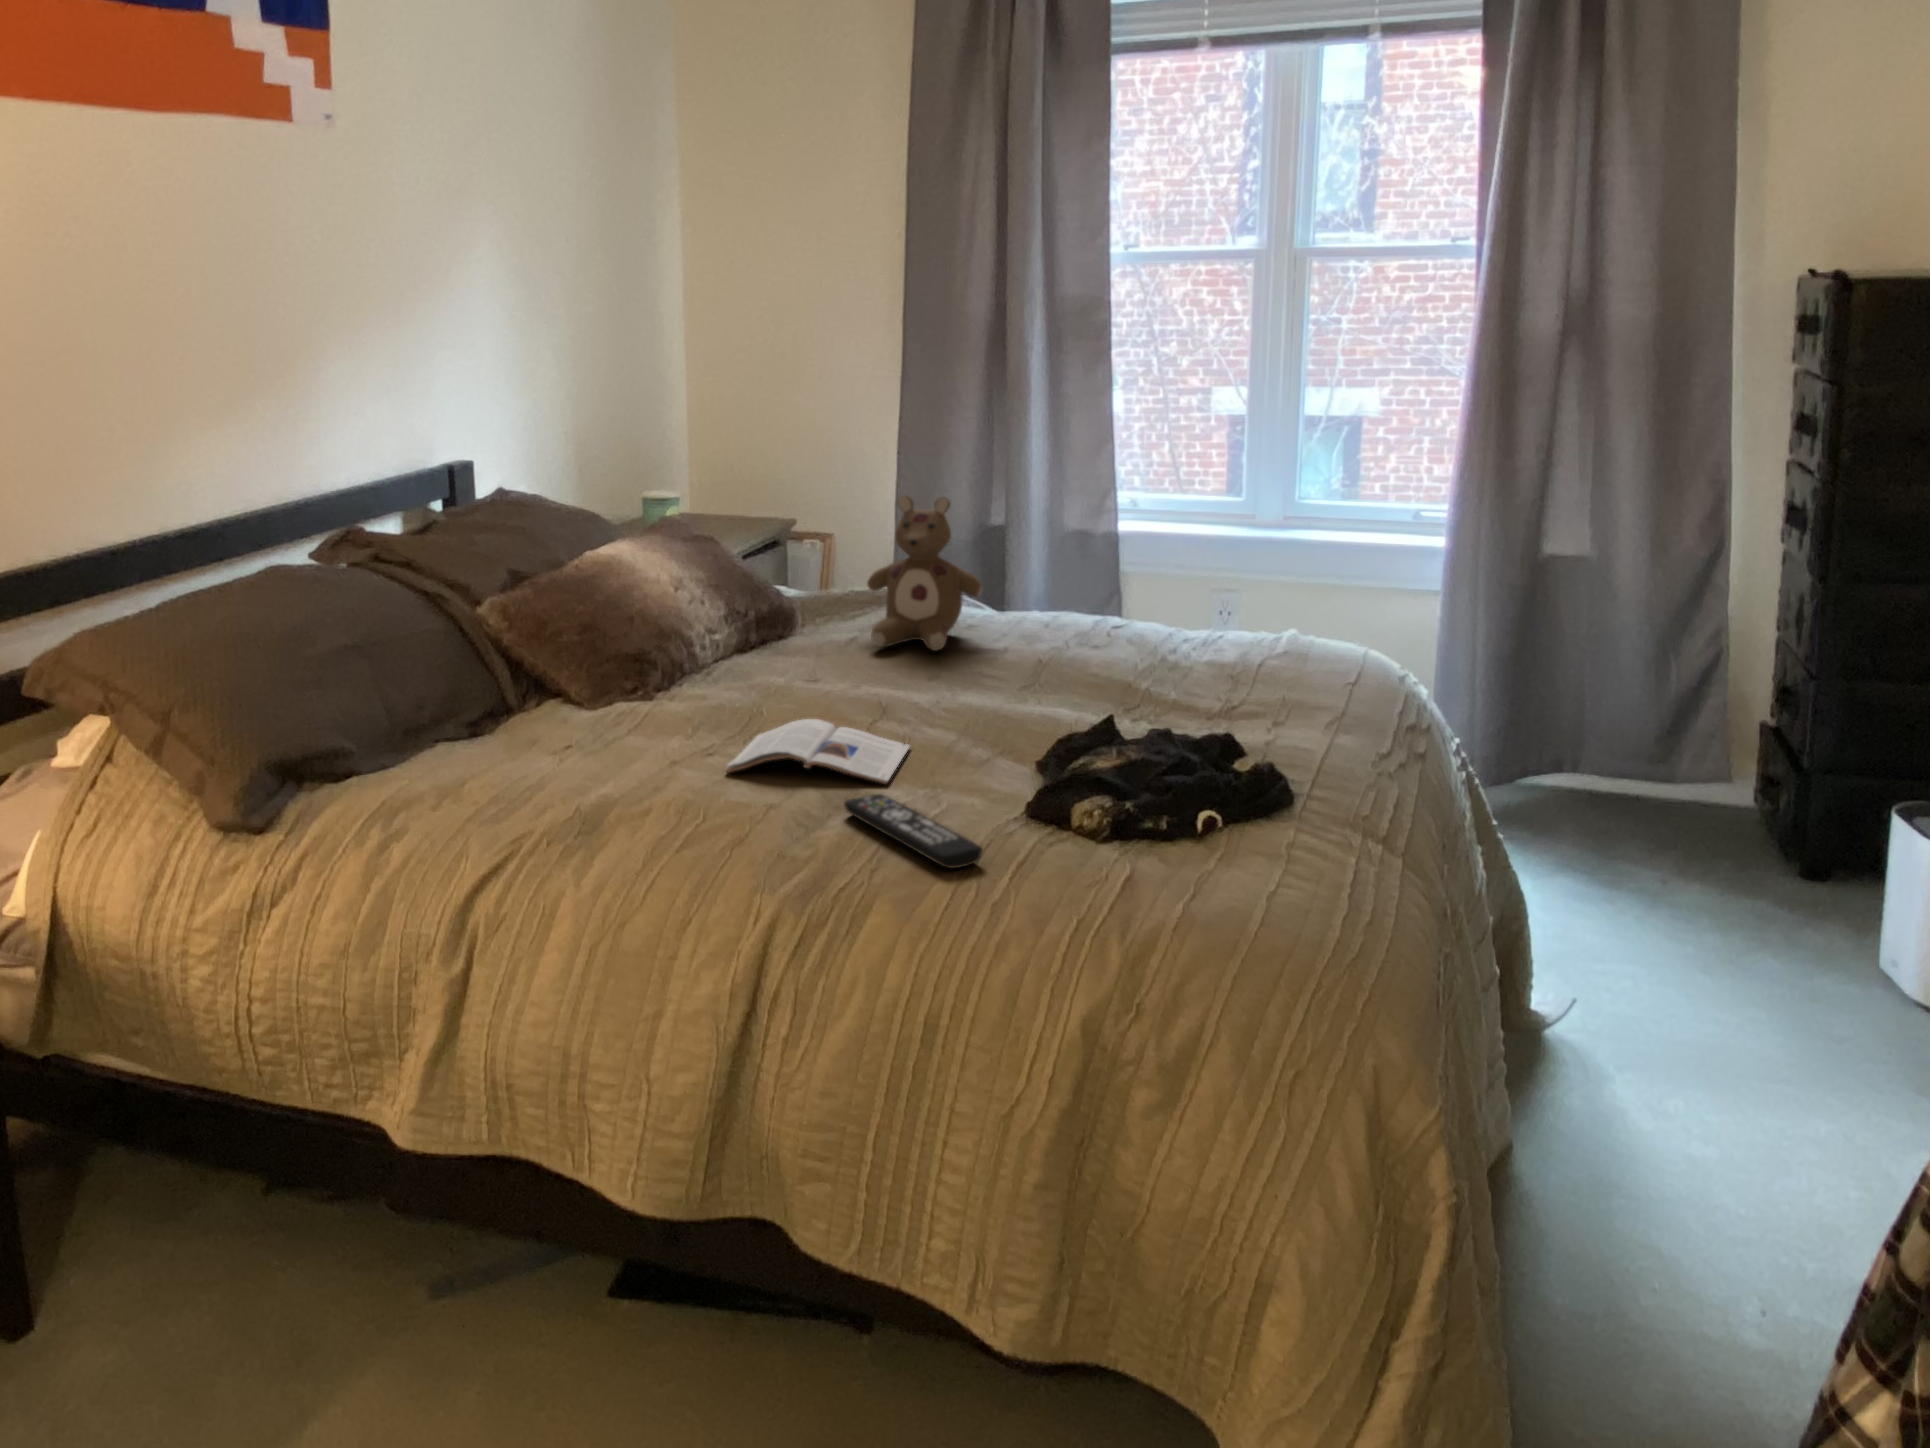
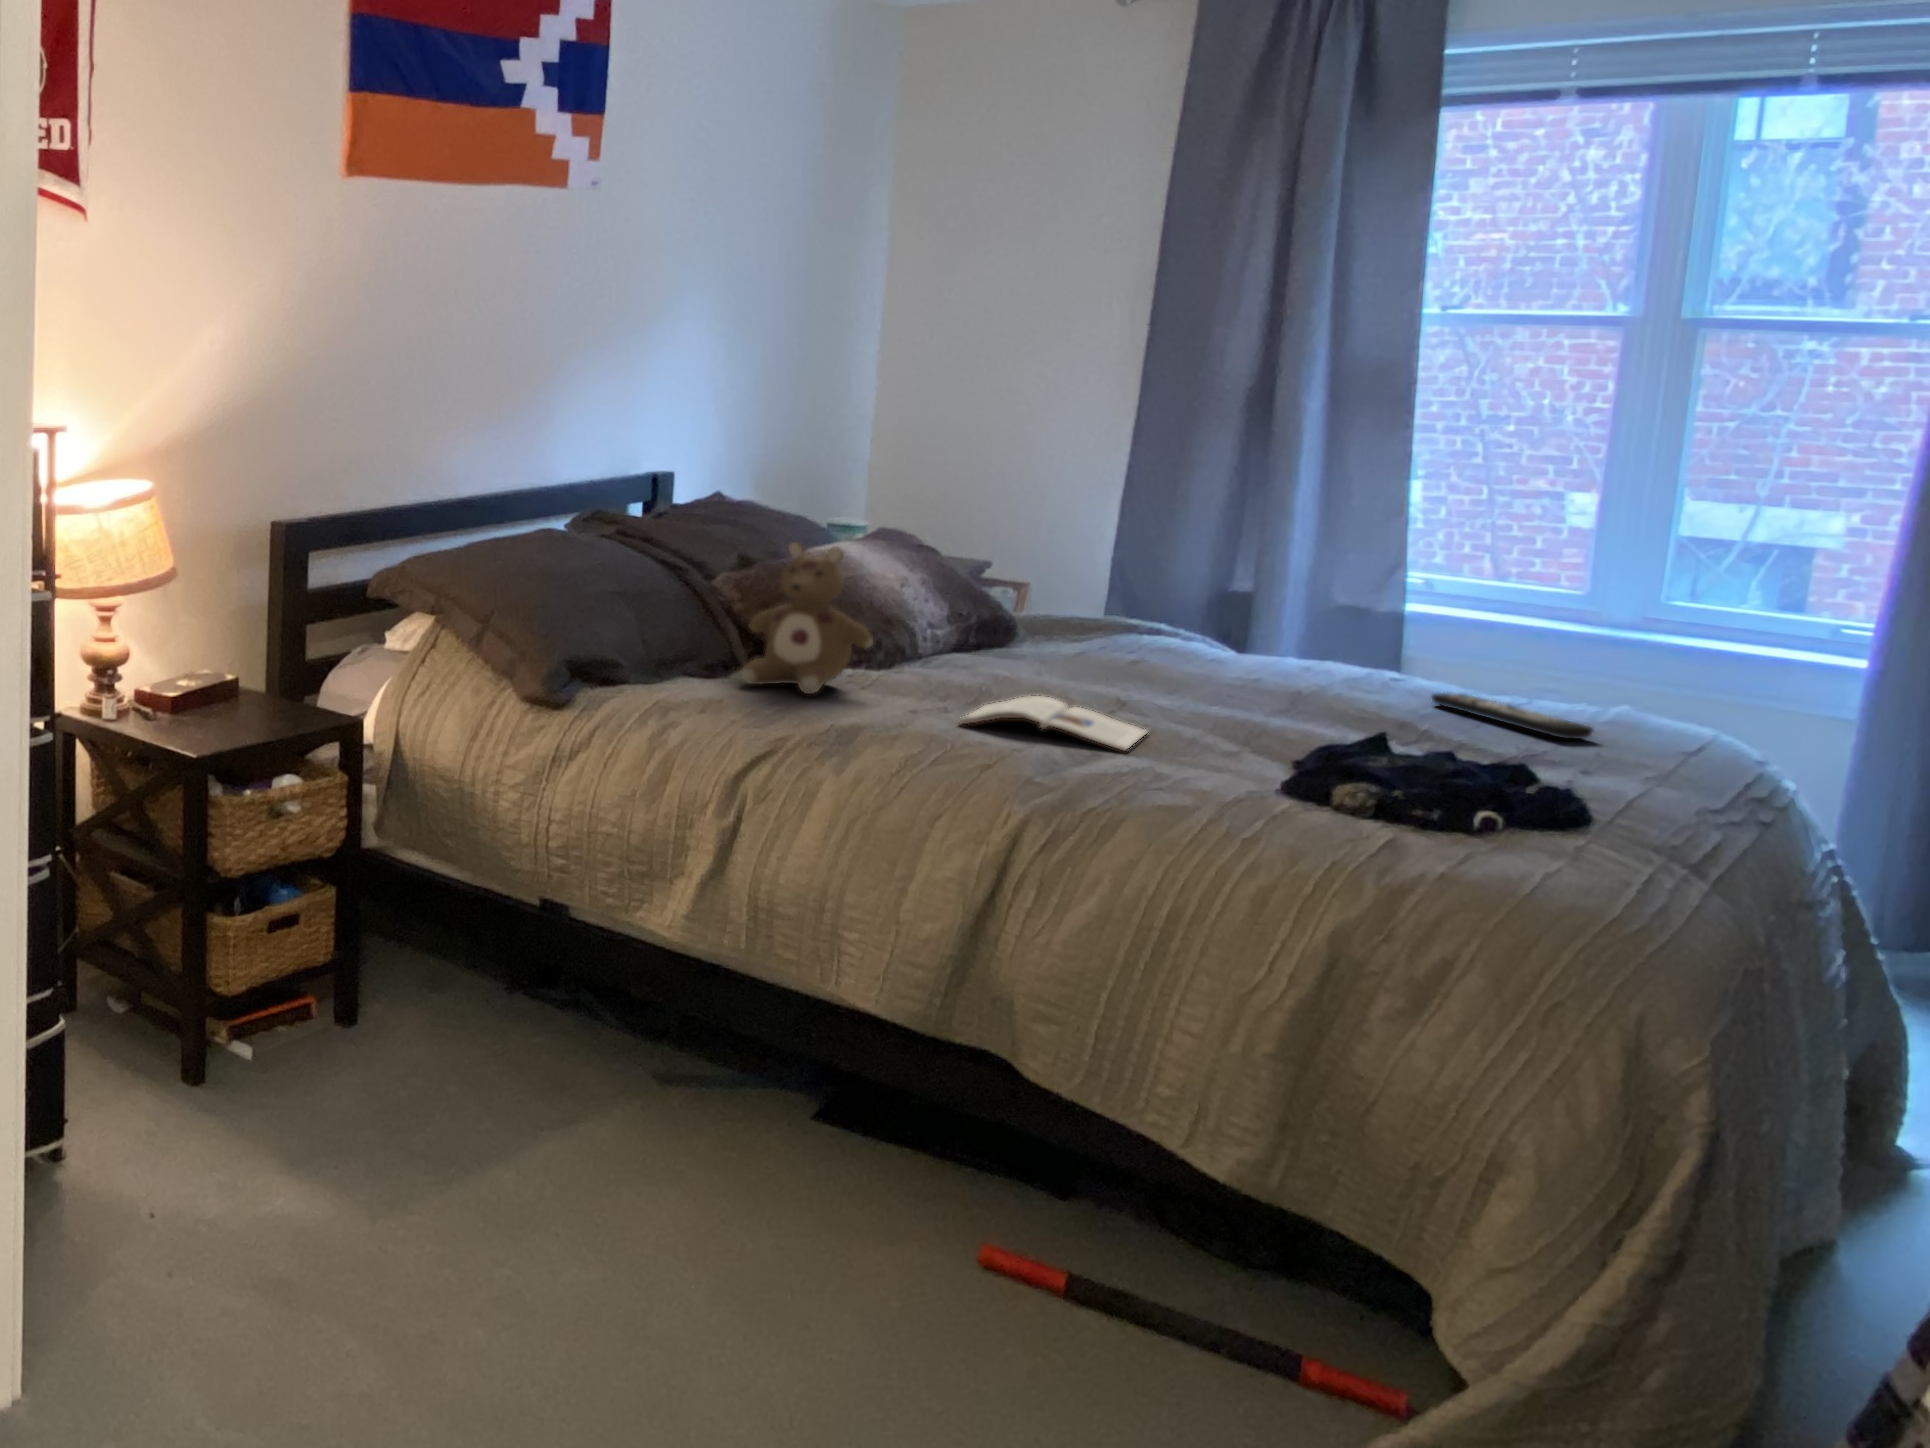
stuffed bear: present [867,496,983,651] -> present [742,542,873,694]
remote control: present [844,794,983,868] -> present [1432,693,1593,739]

